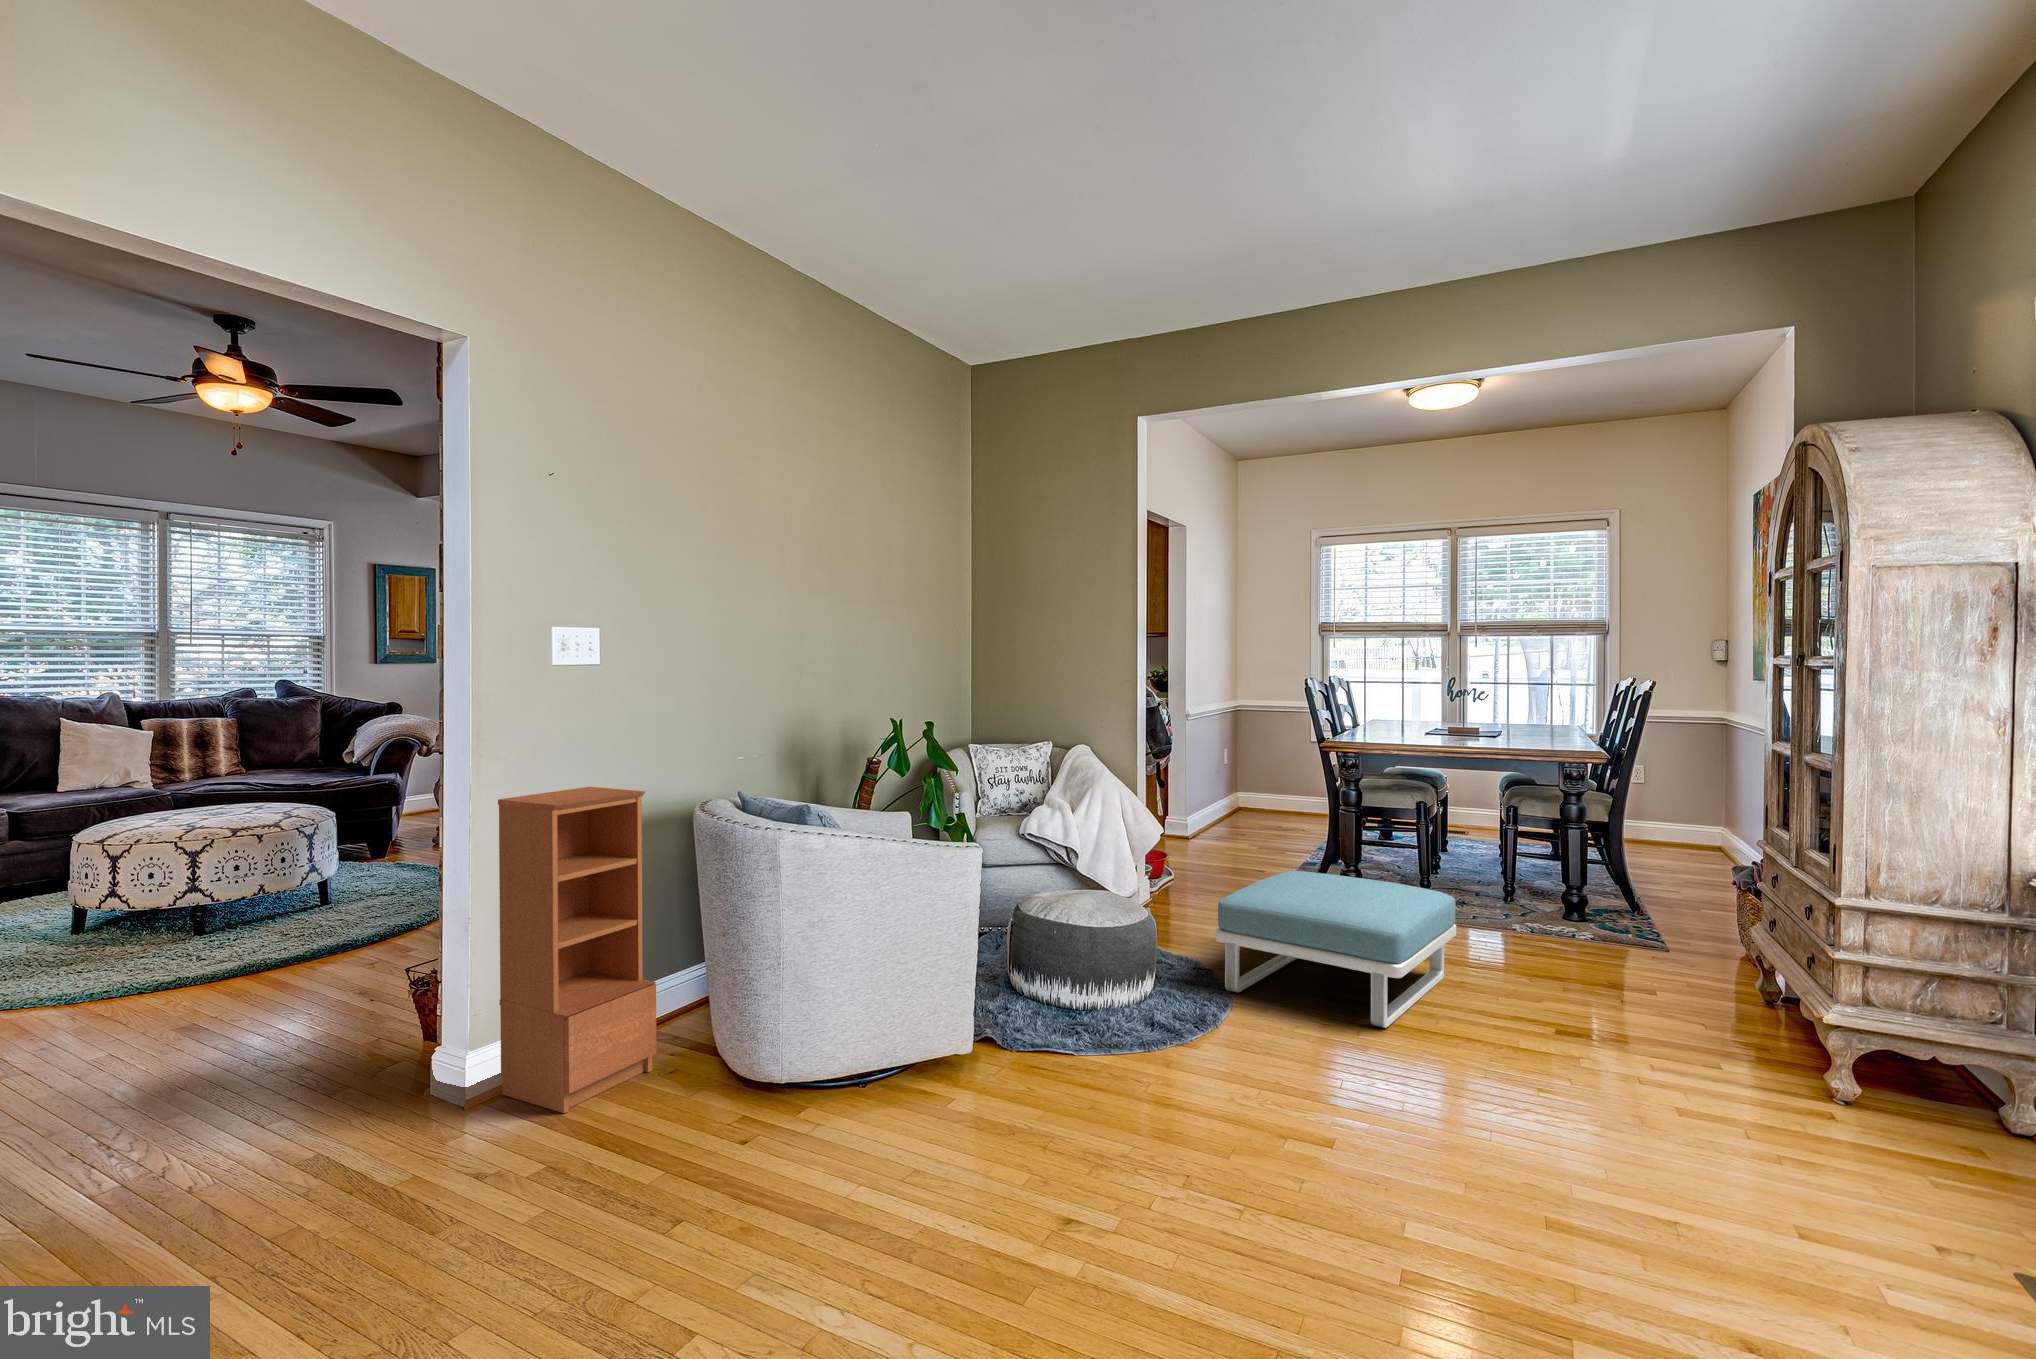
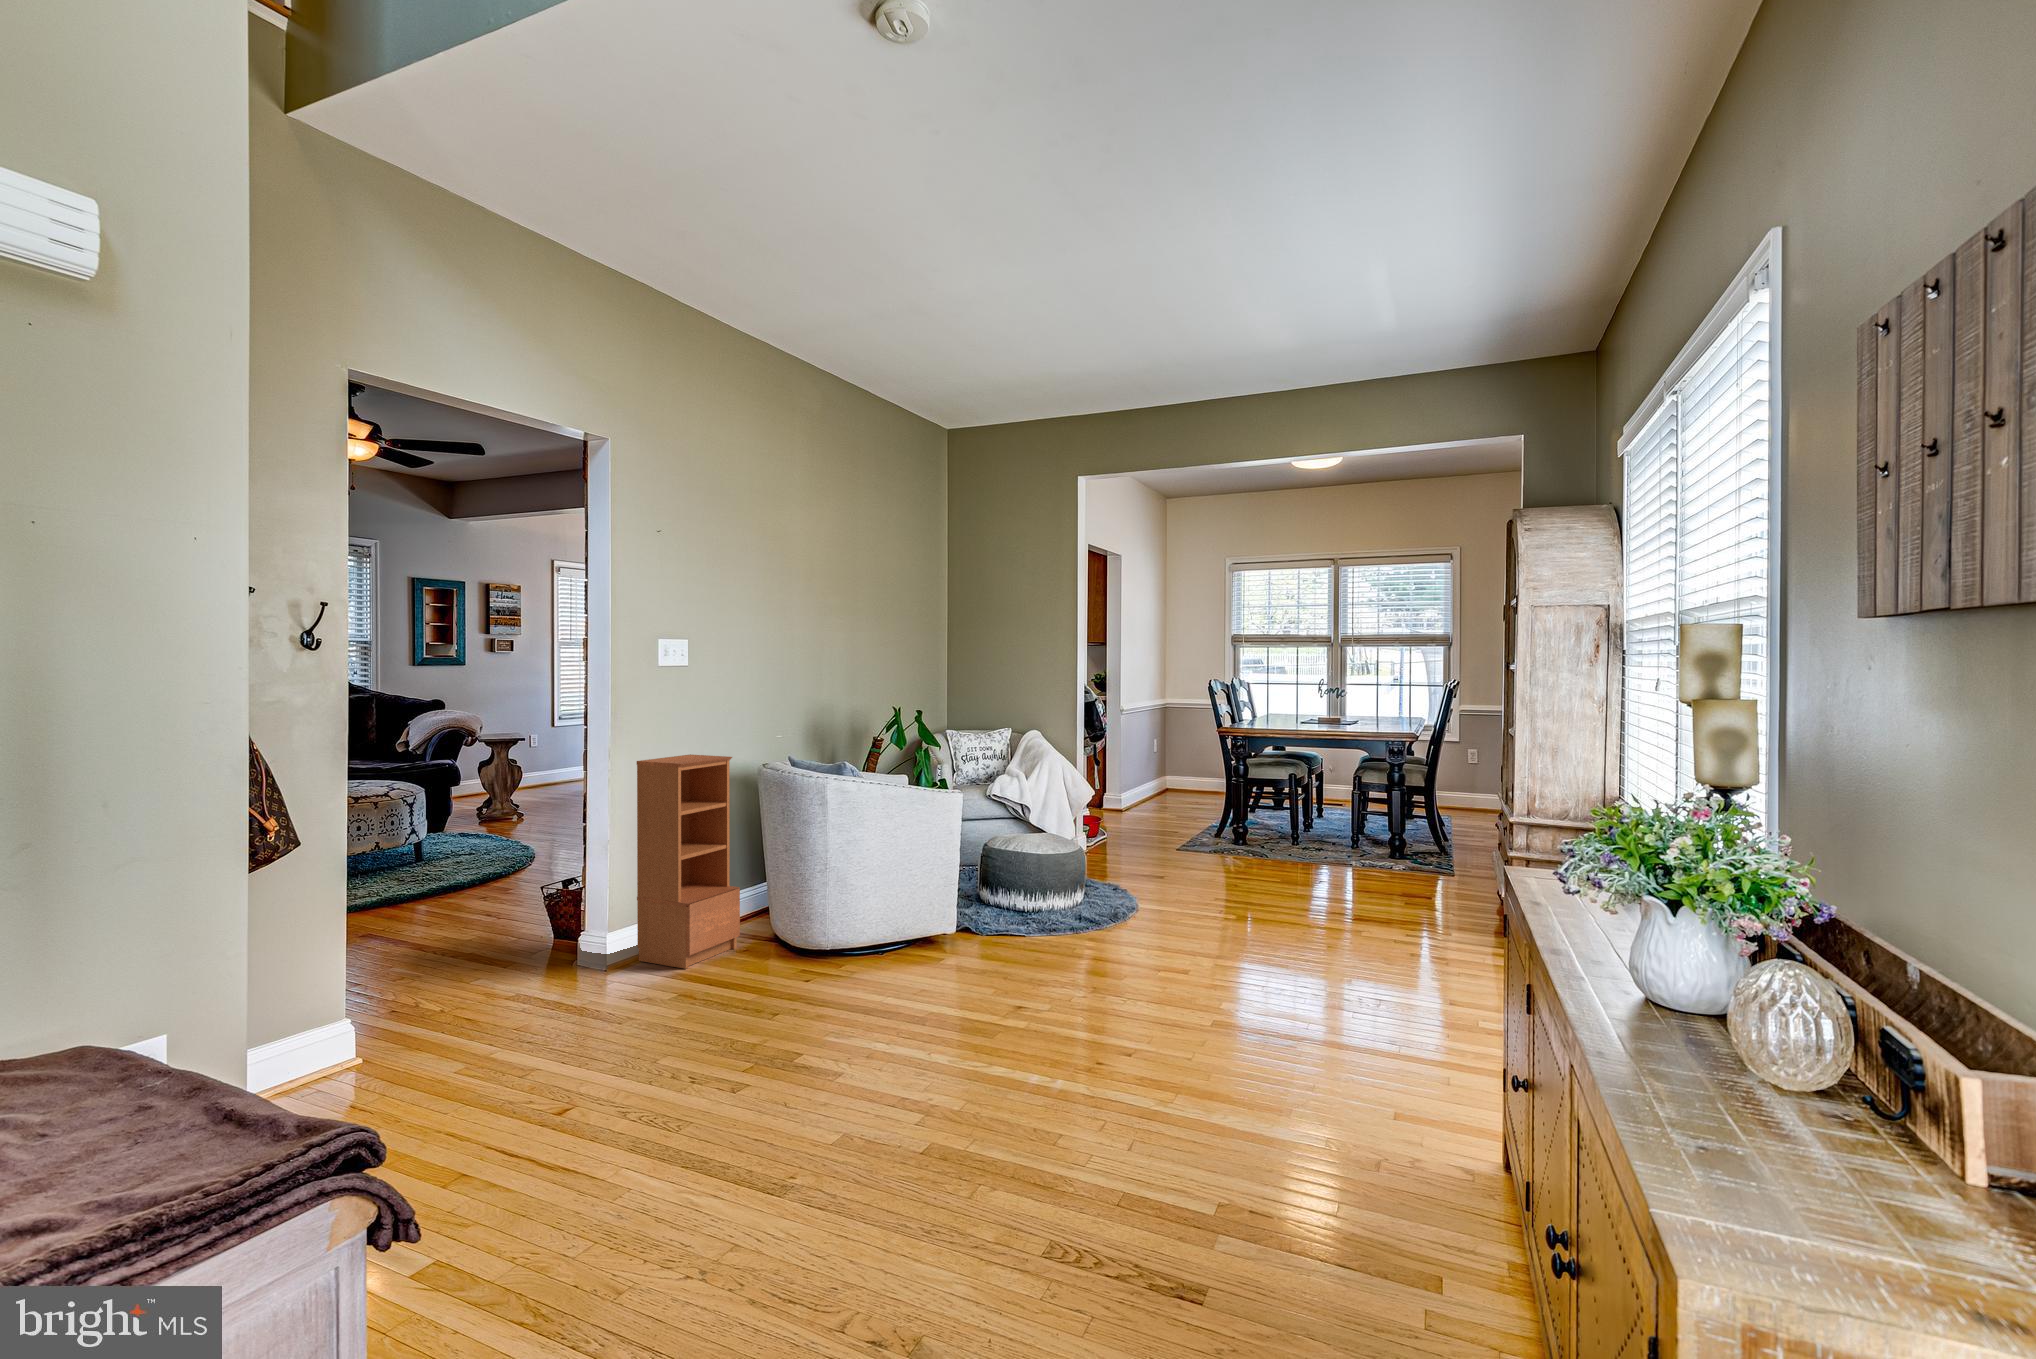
footstool: present [1215,871,1456,1028] -> none [1127,821,1297,920]

